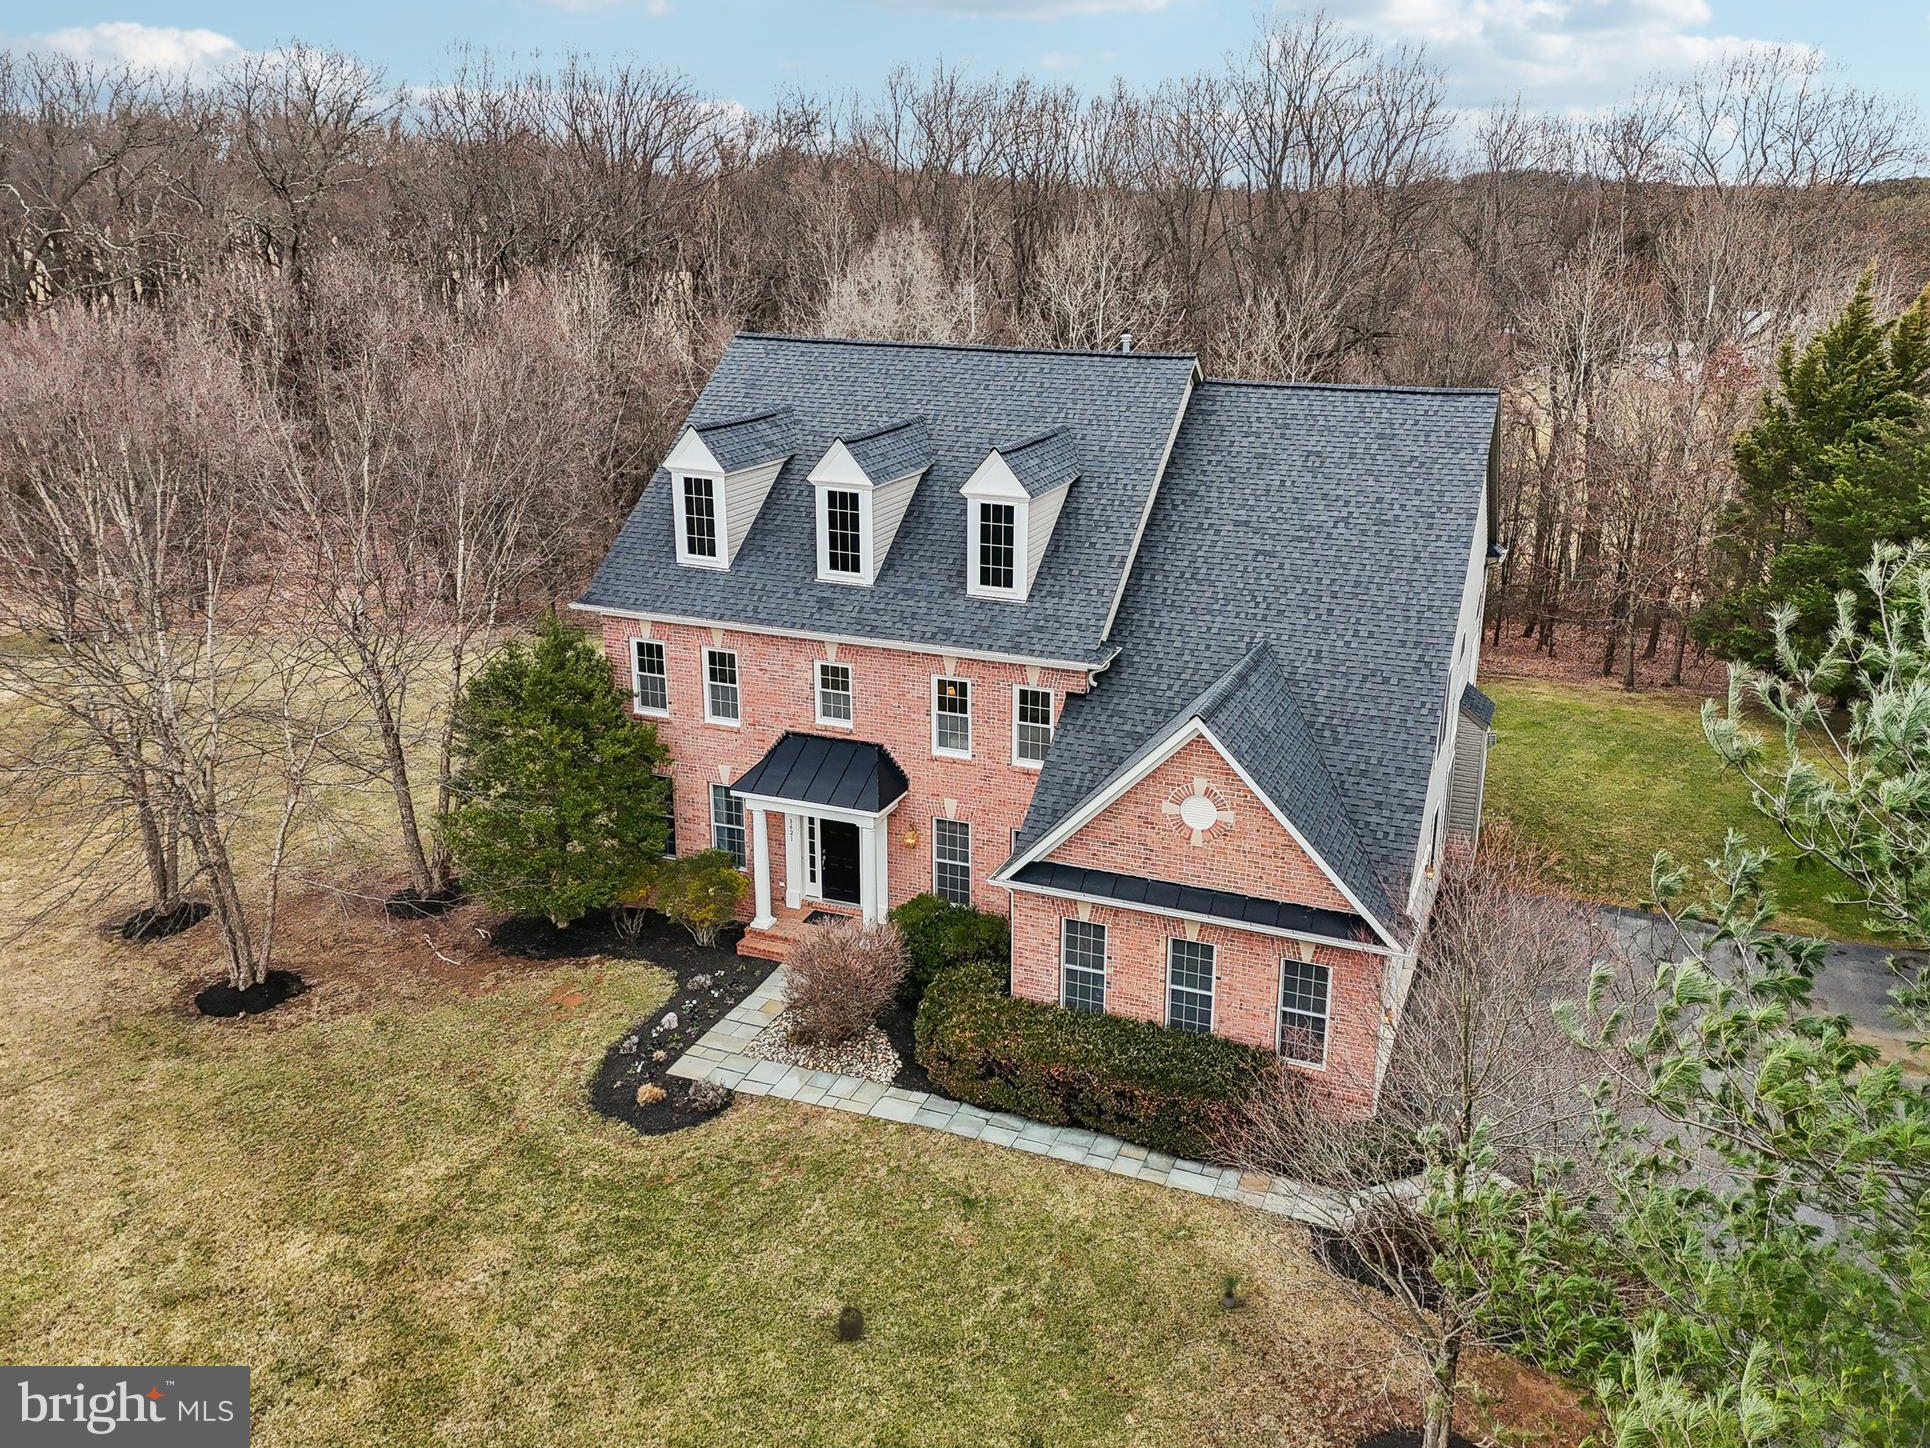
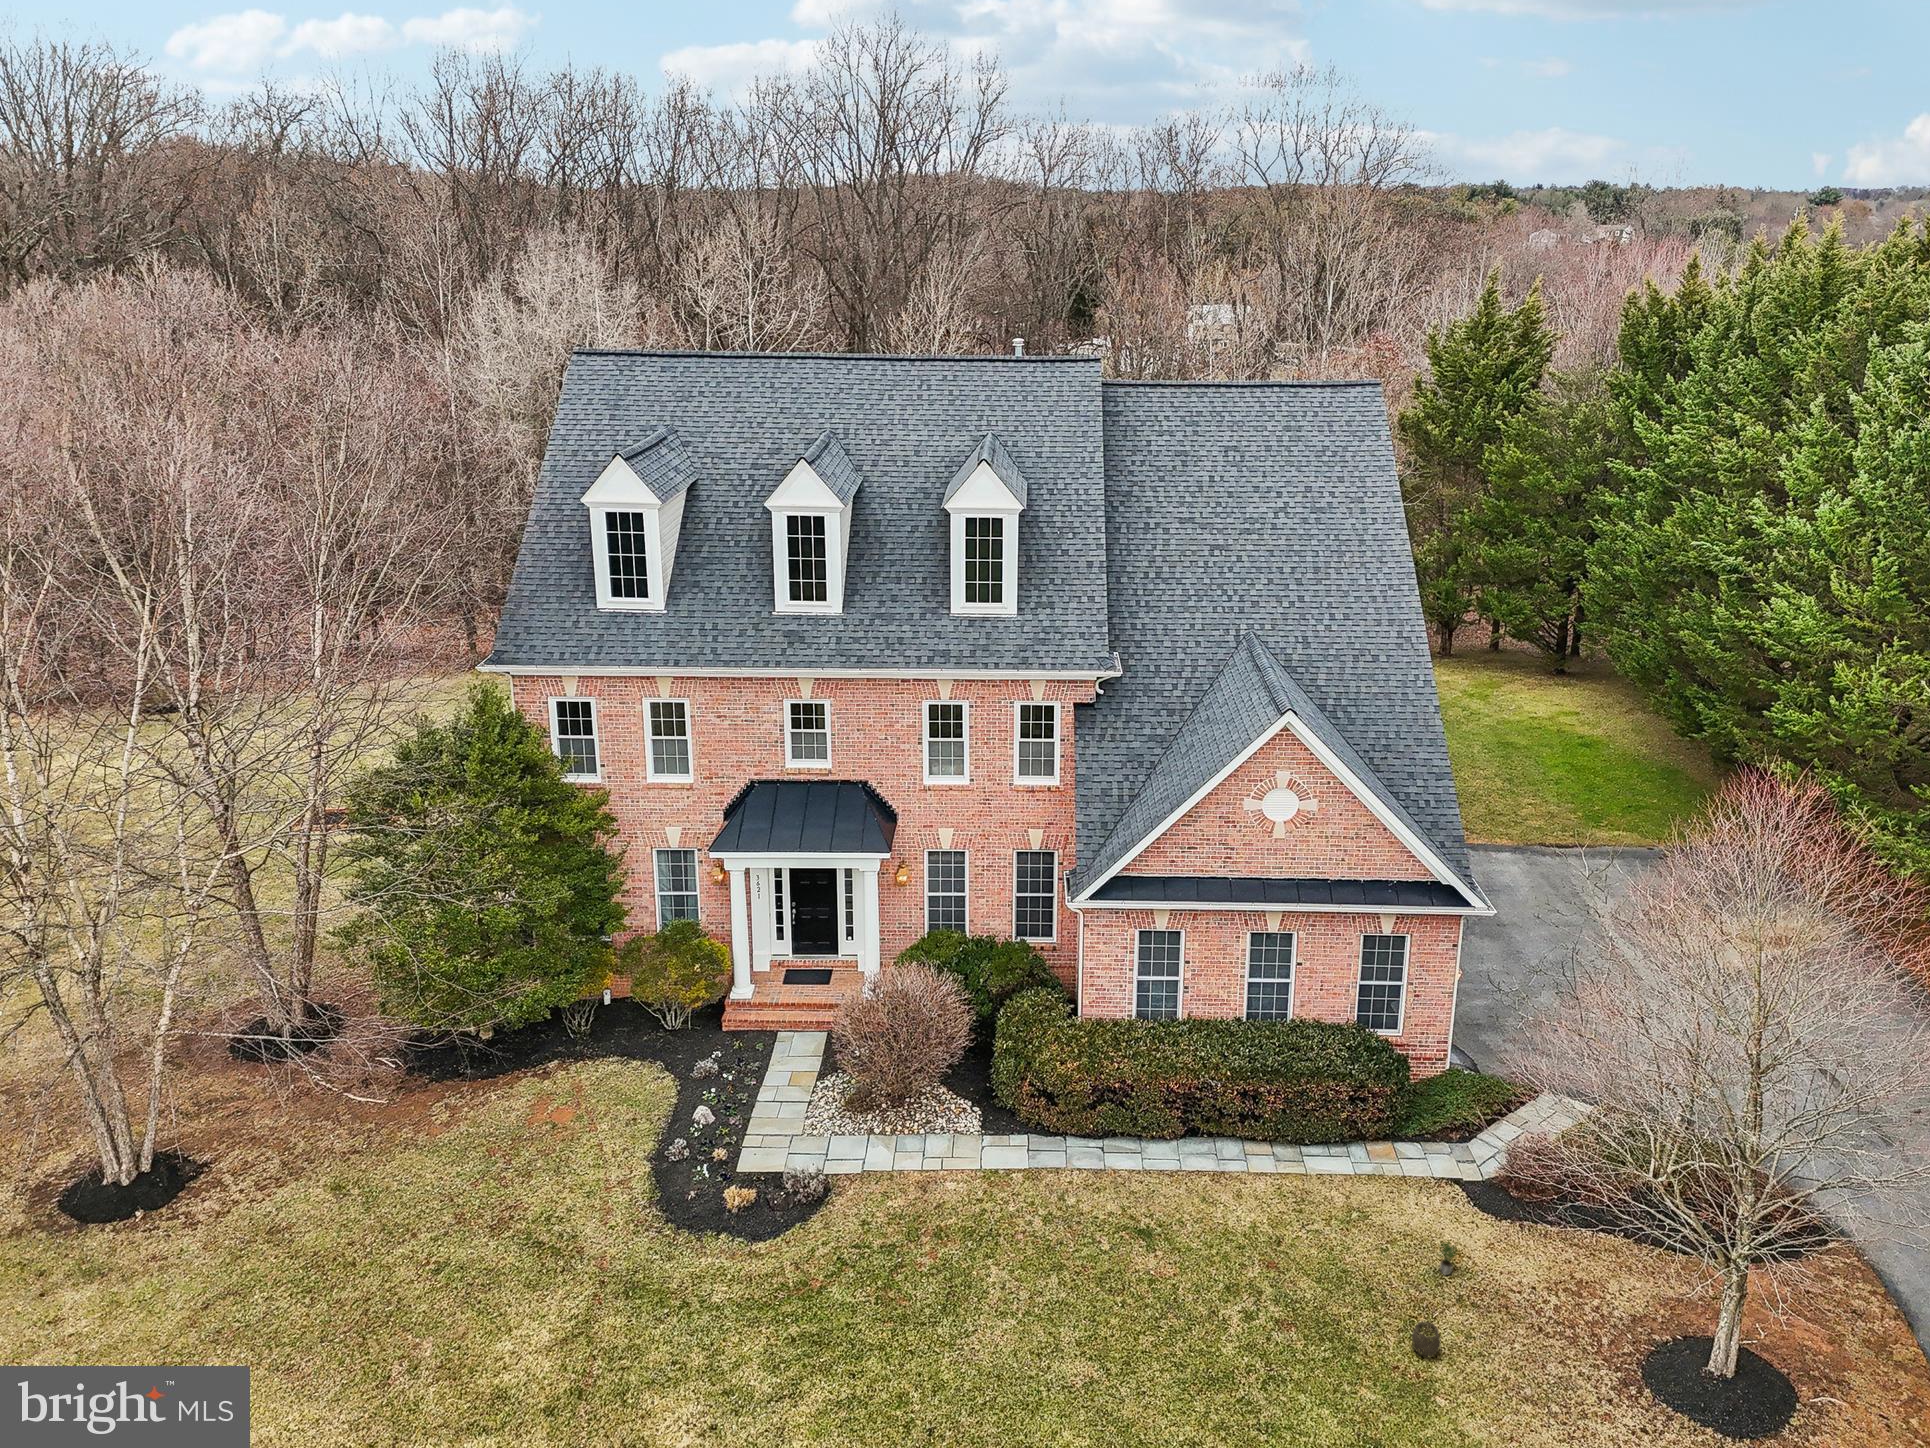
woven basket: present [837,1306,865,1340] -> present [1412,1321,1441,1357]

